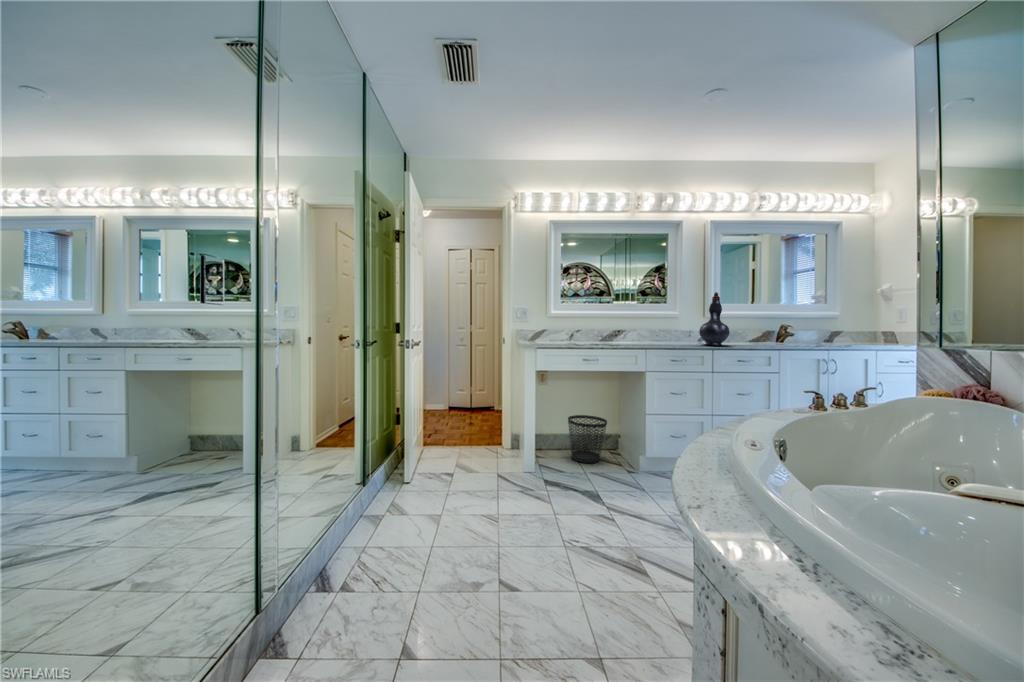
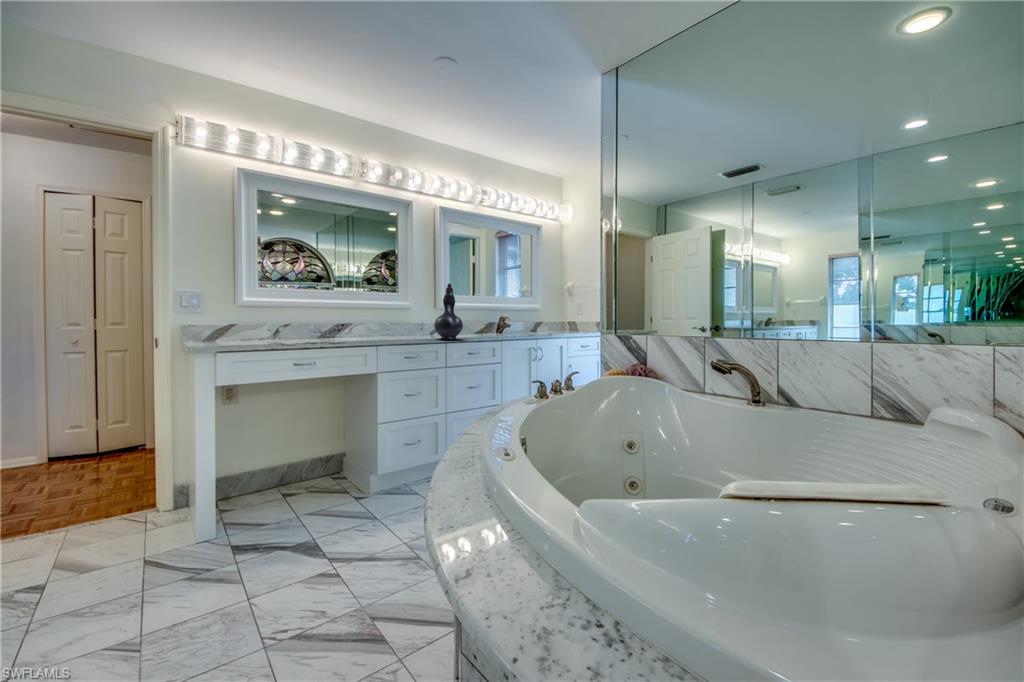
wastebasket: present [568,415,607,463] -> none [275,436,332,500]

